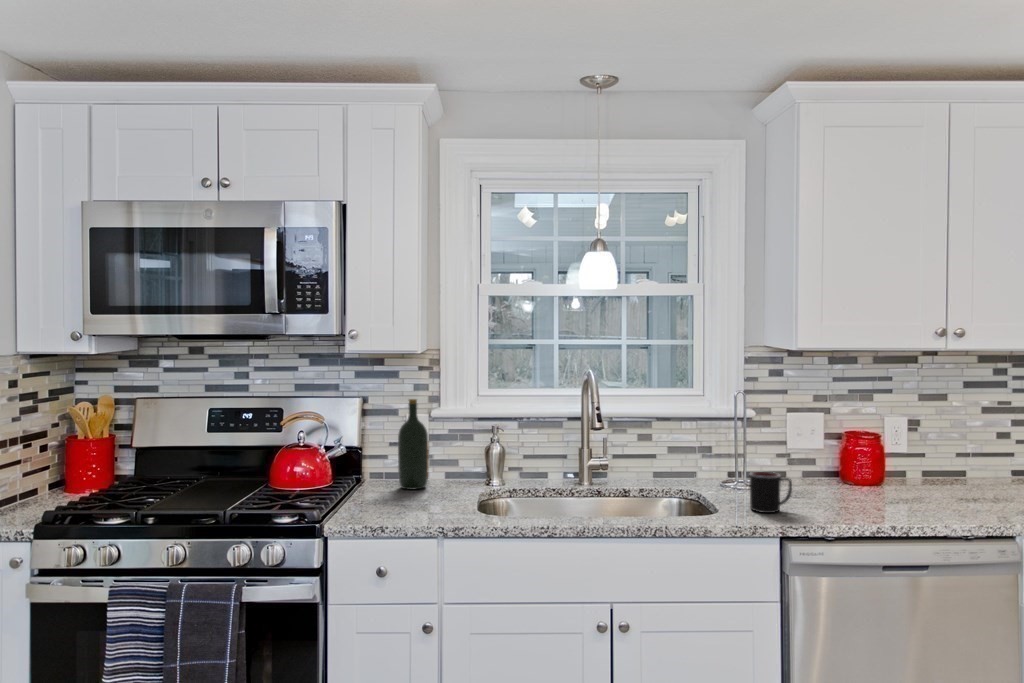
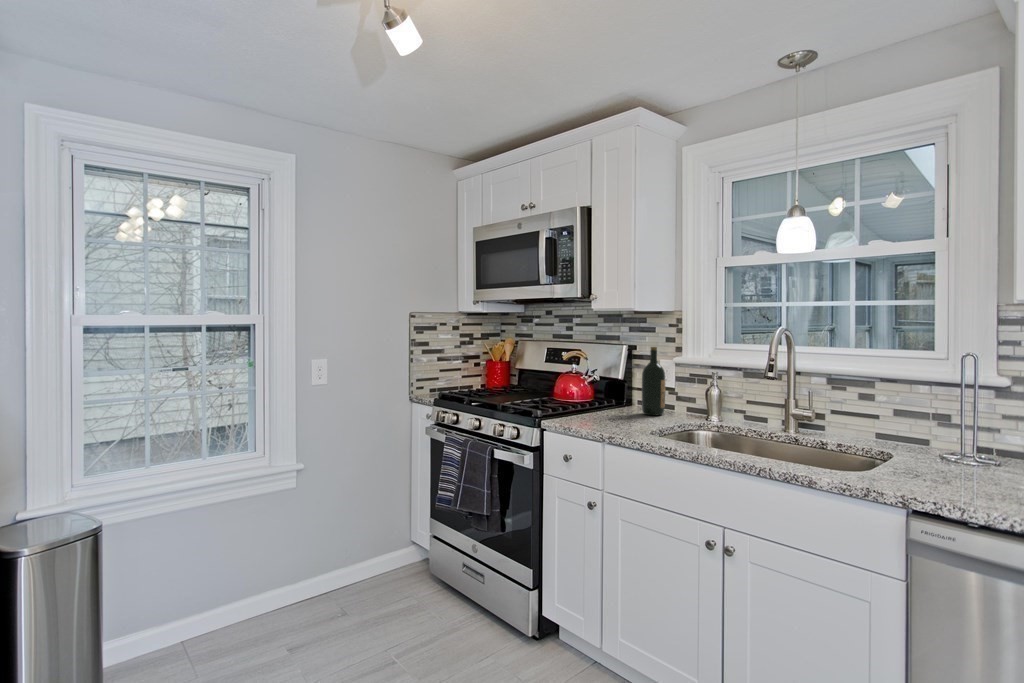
mug: present [750,472,792,513] -> none [907,438,965,486]

